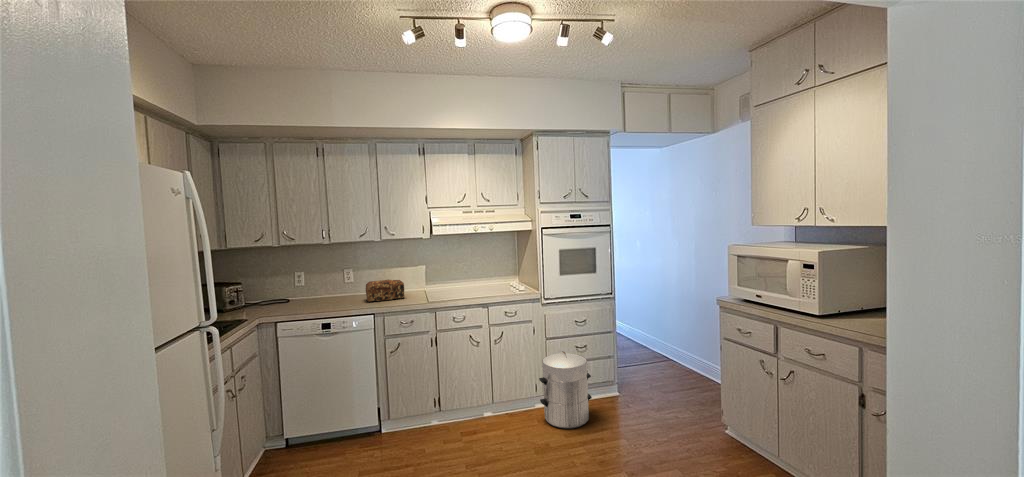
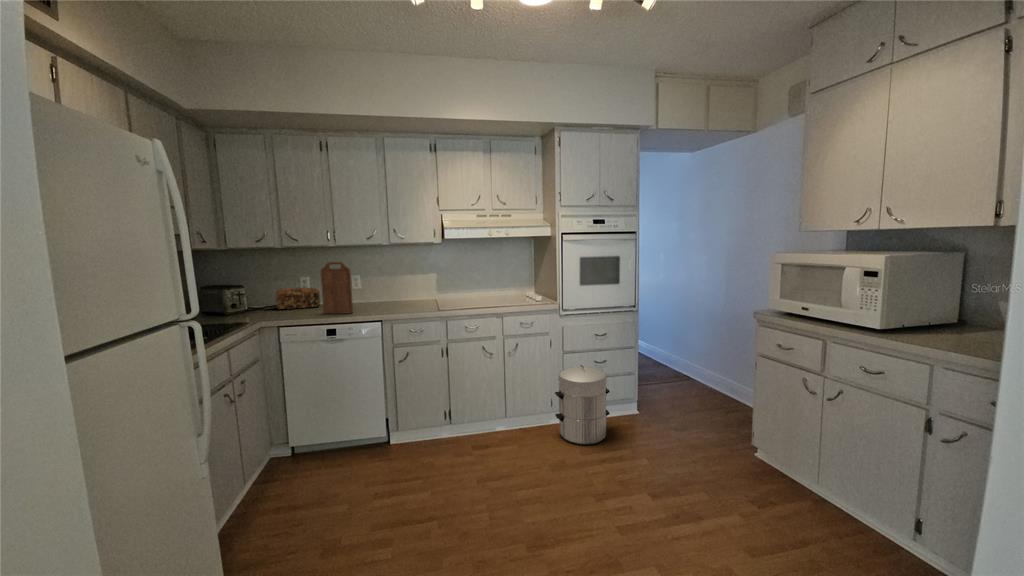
cutting board: none [316,259,347,308] -> present [321,262,353,314]
bread loaf: present [366,280,404,302] -> present [276,287,320,309]

